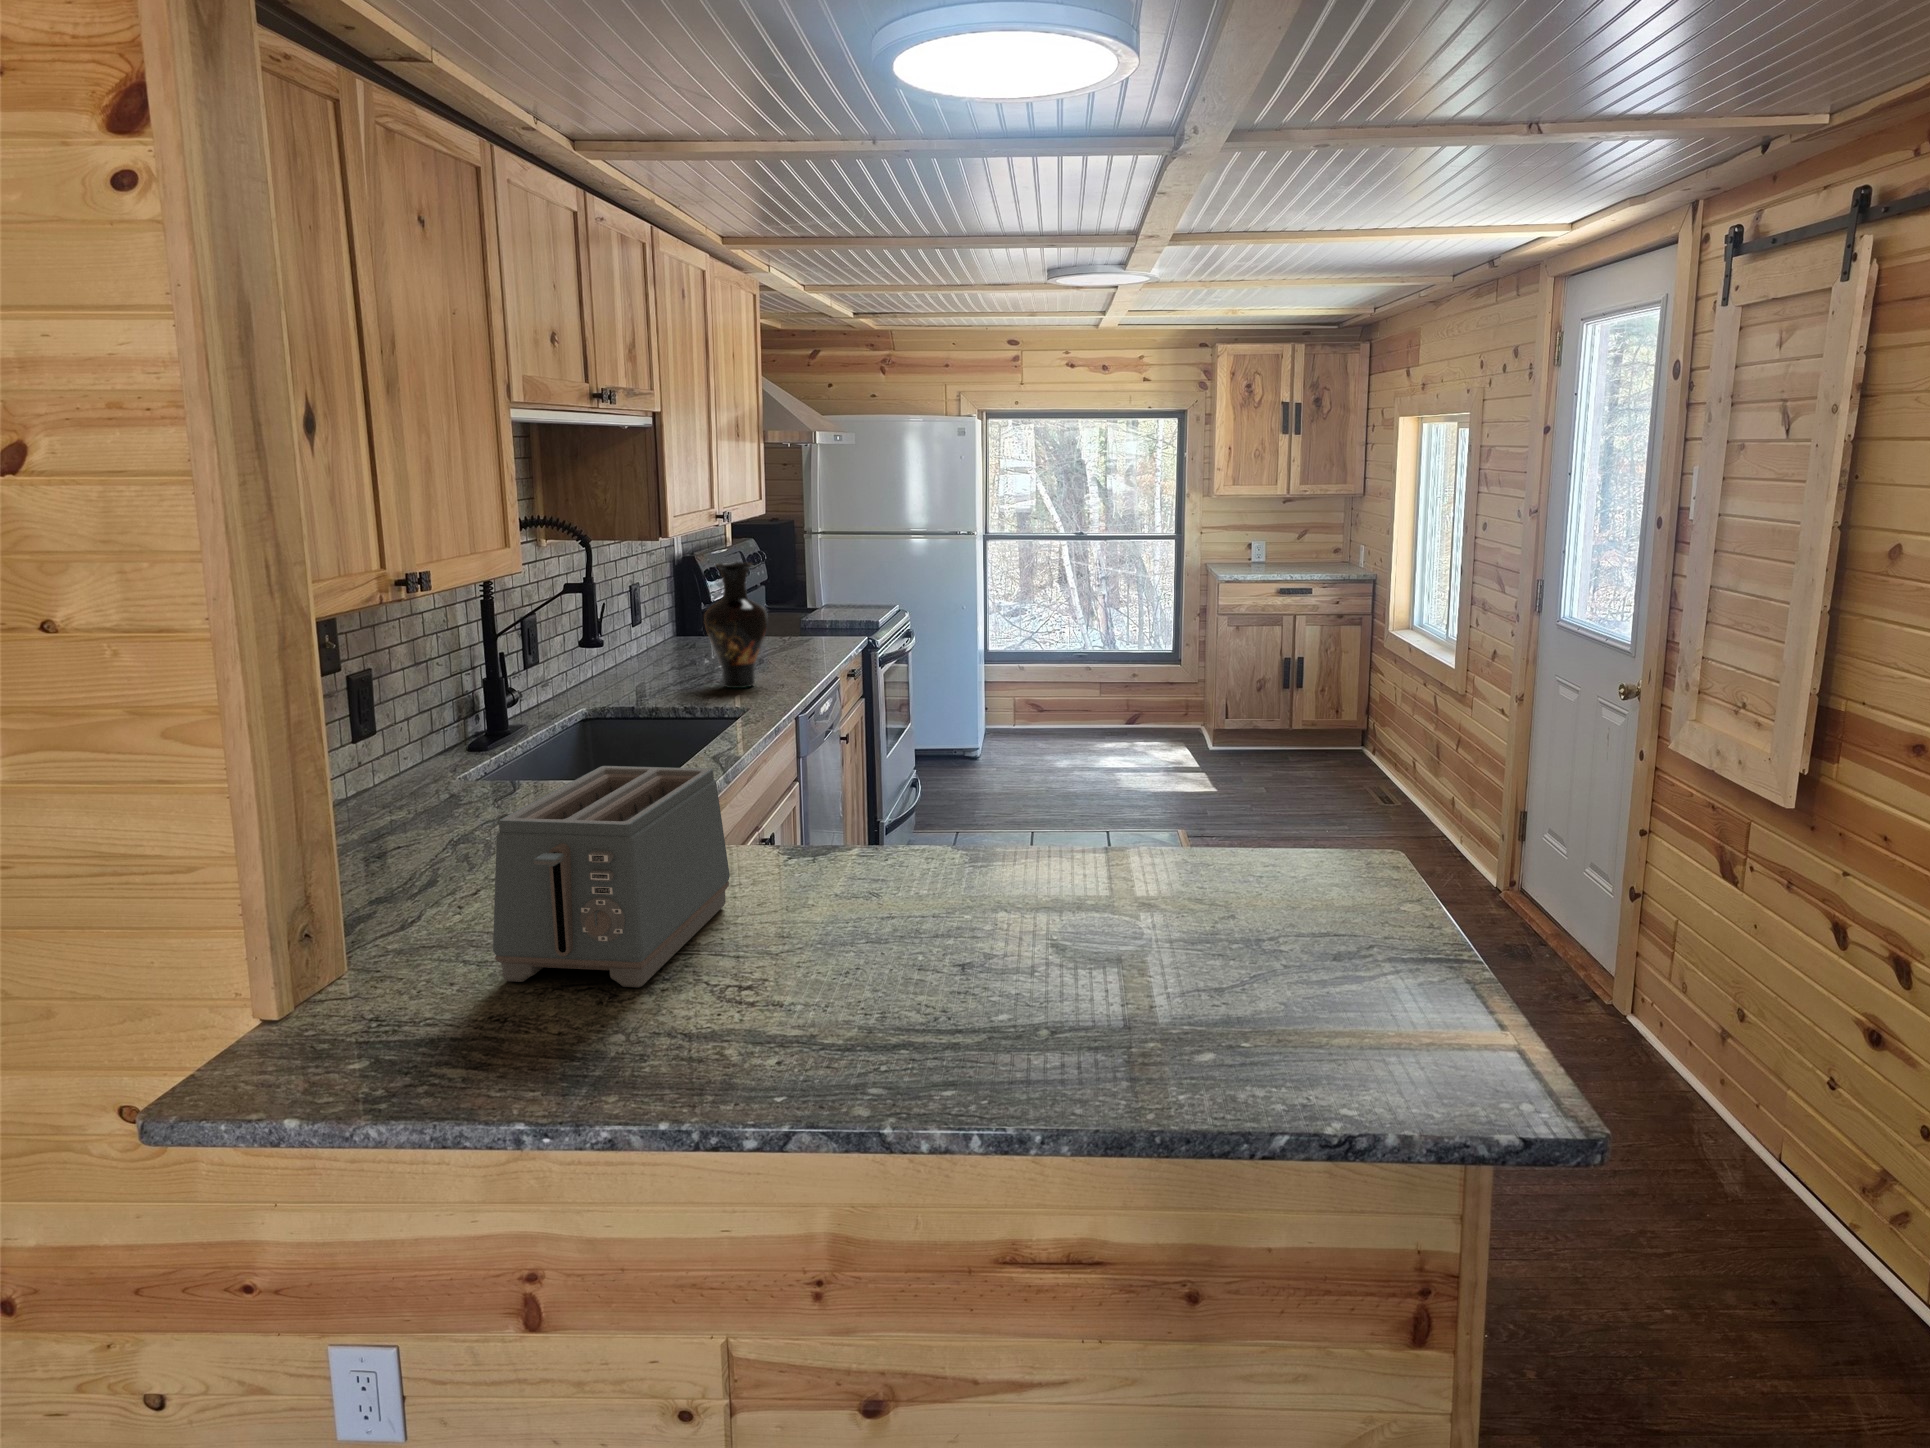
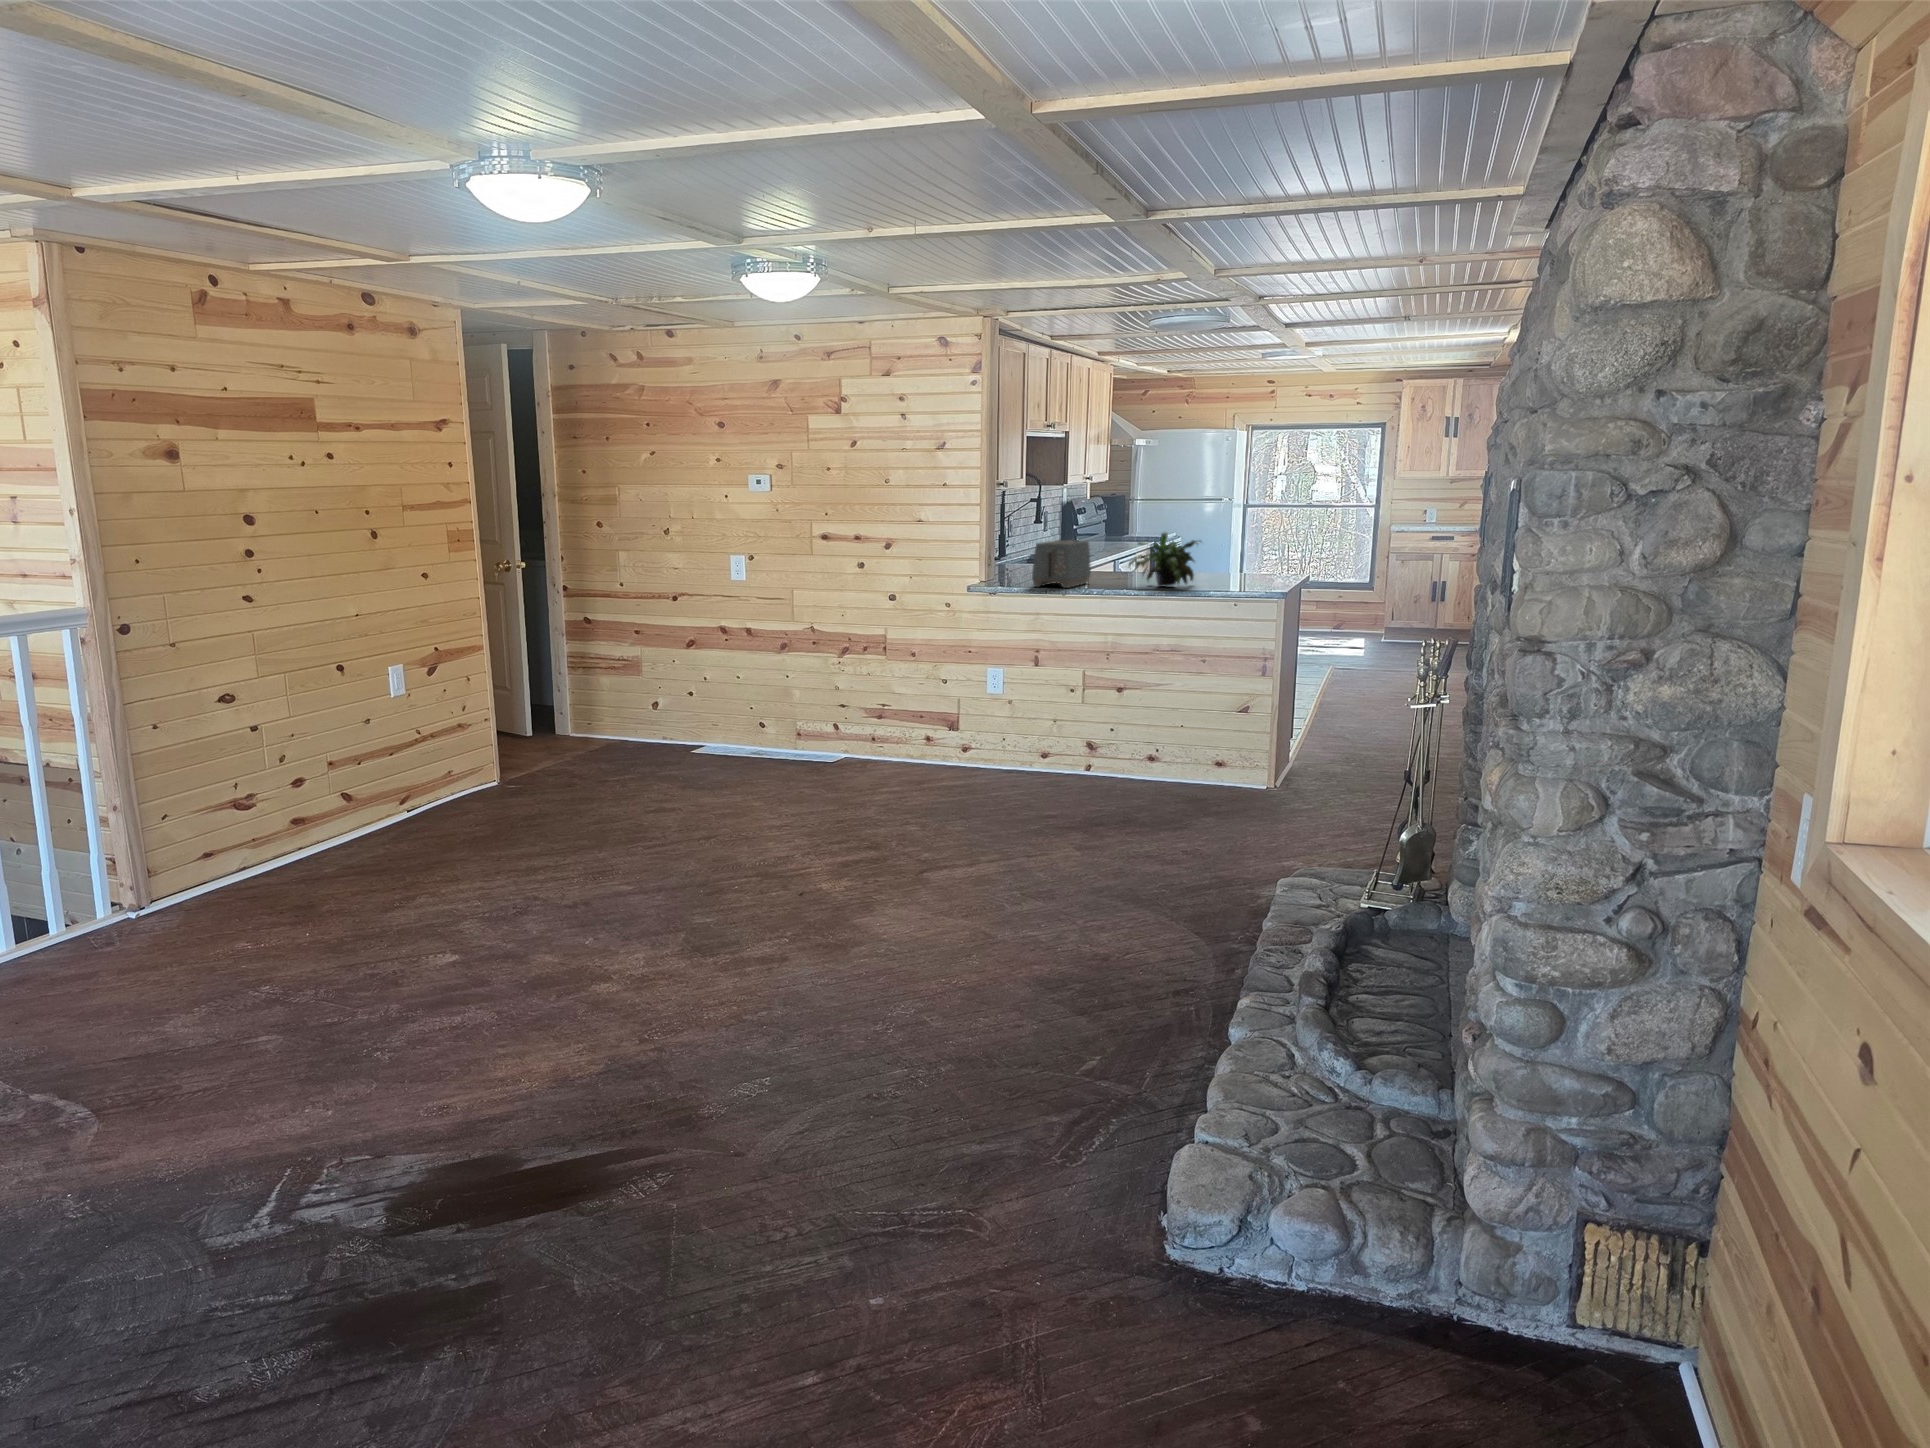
vase: present [704,562,768,688] -> none [1078,500,1107,556]
potted plant: none [861,754,1105,943] -> present [1129,533,1198,587]

